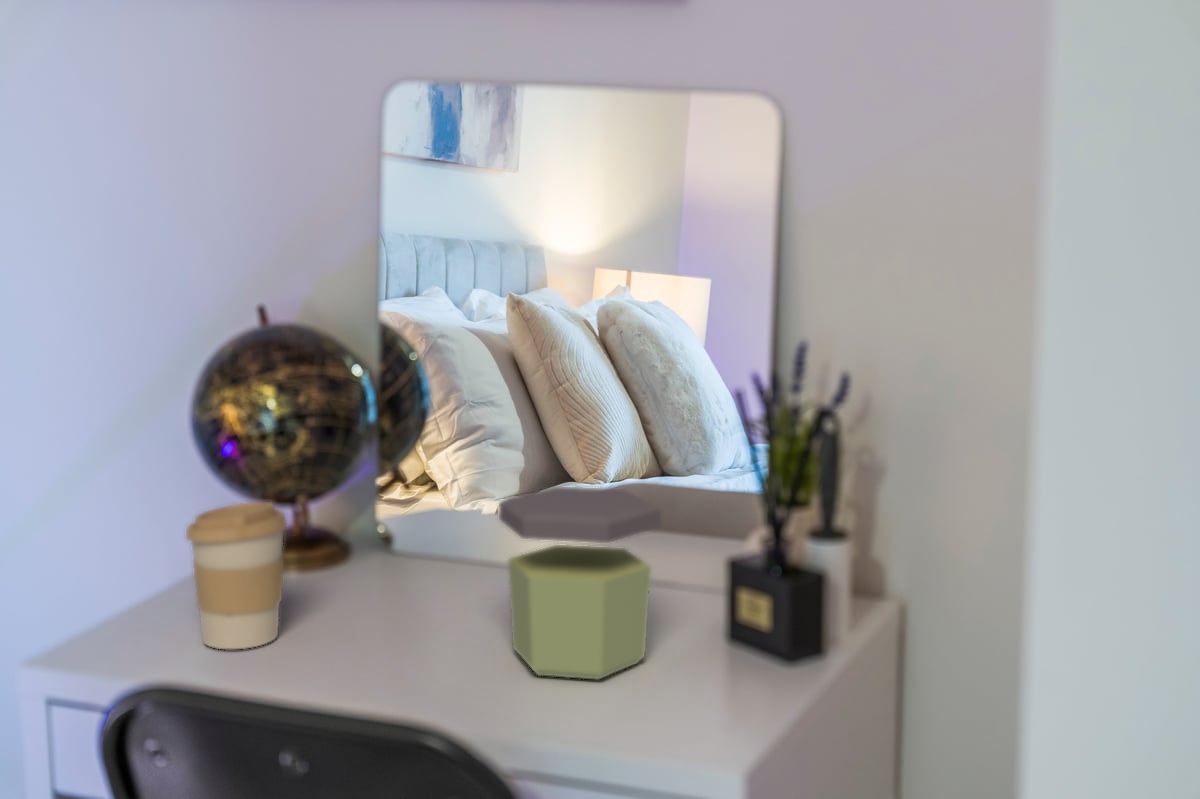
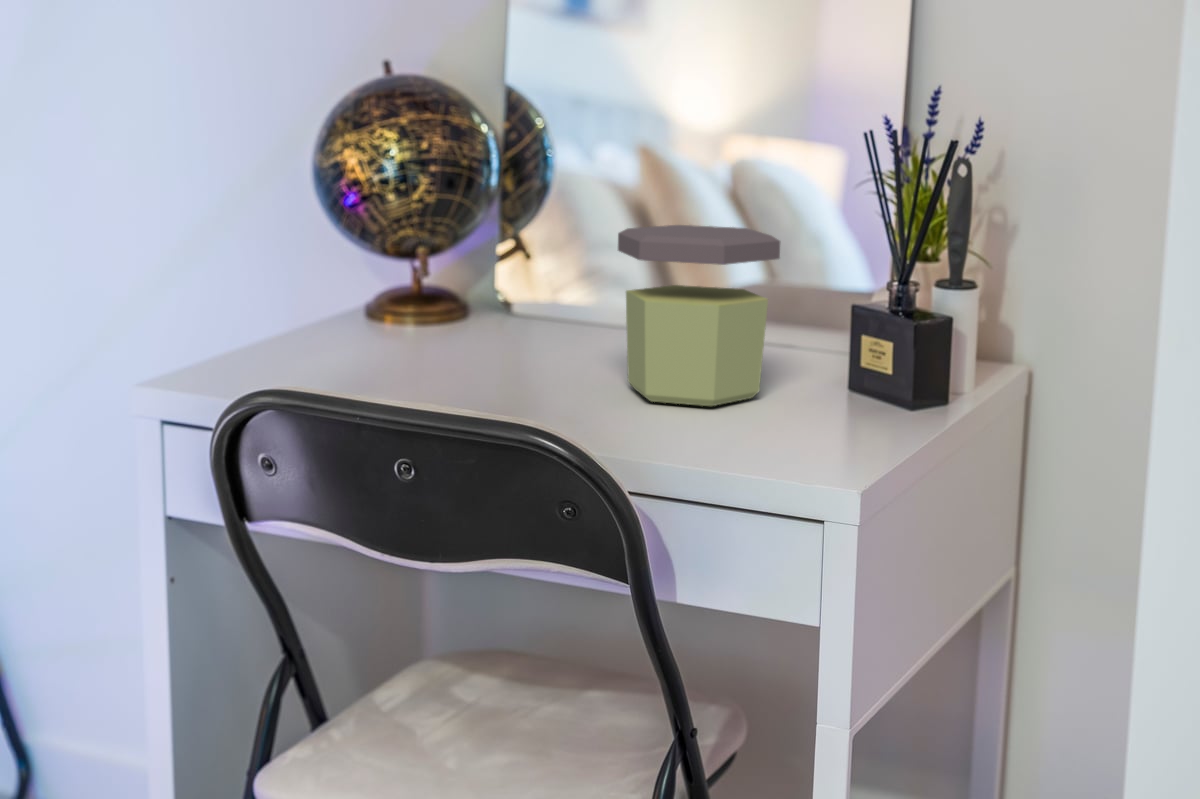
coffee cup: present [186,502,287,649] -> none [312,235,409,374]

